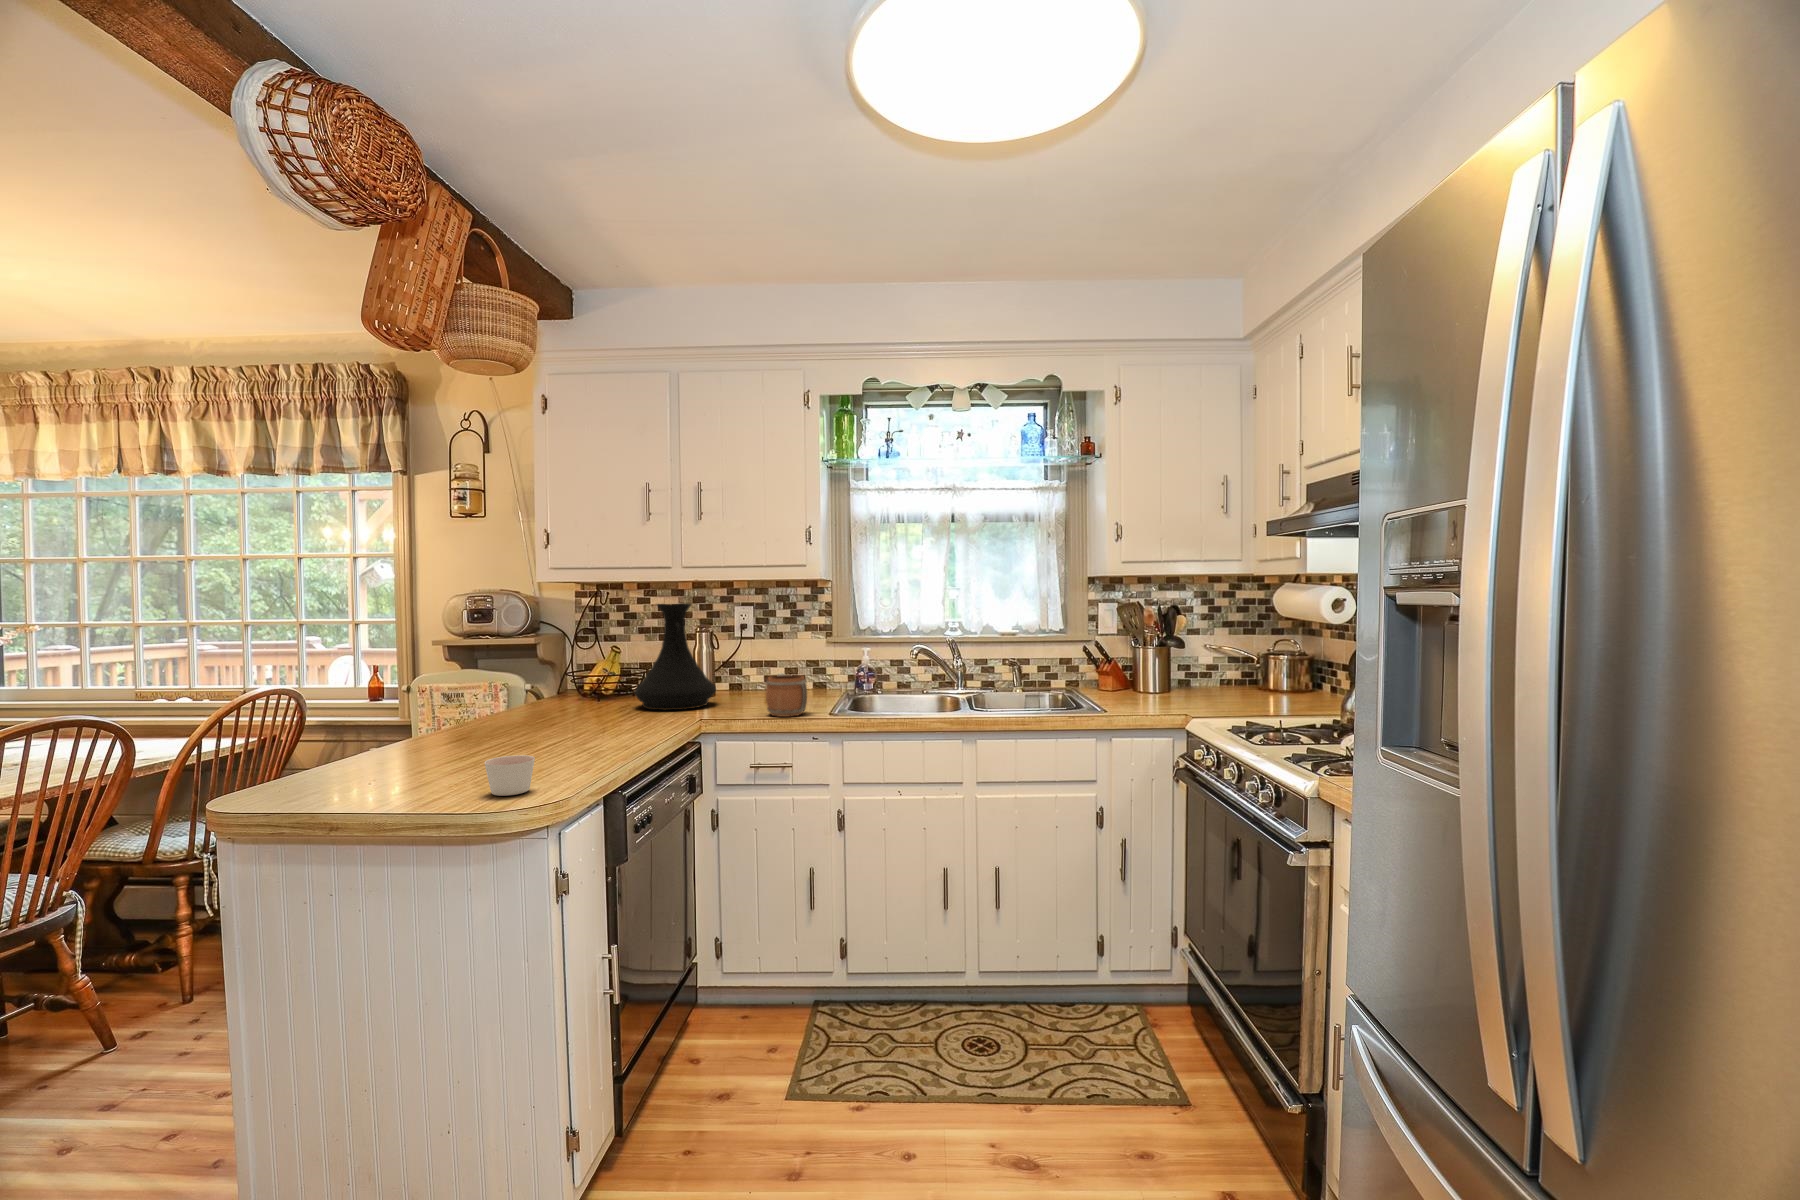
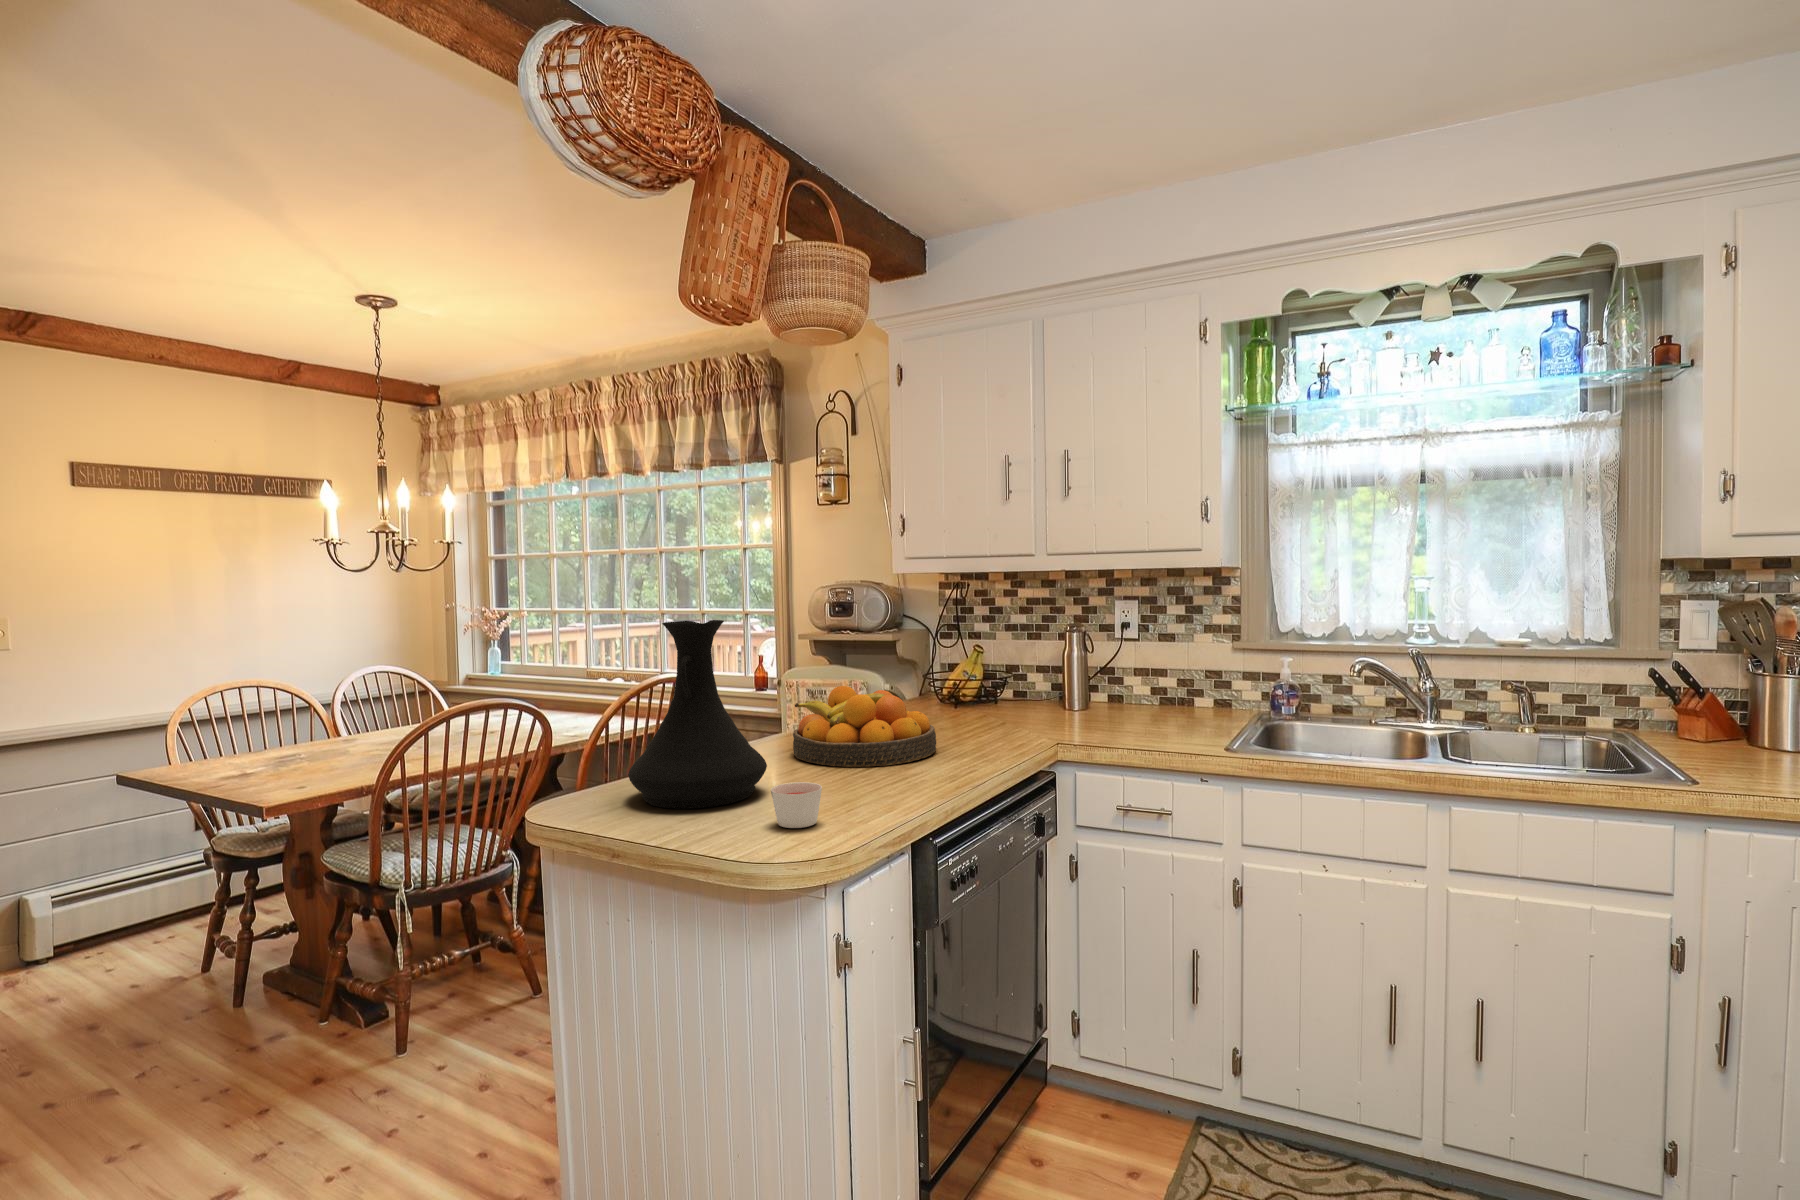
vase: present [634,603,716,710] -> present [628,620,767,809]
mug: present [766,673,807,717] -> none [1135,690,1189,748]
fruit bowl: none [462,679,603,749] -> present [793,686,936,767]

